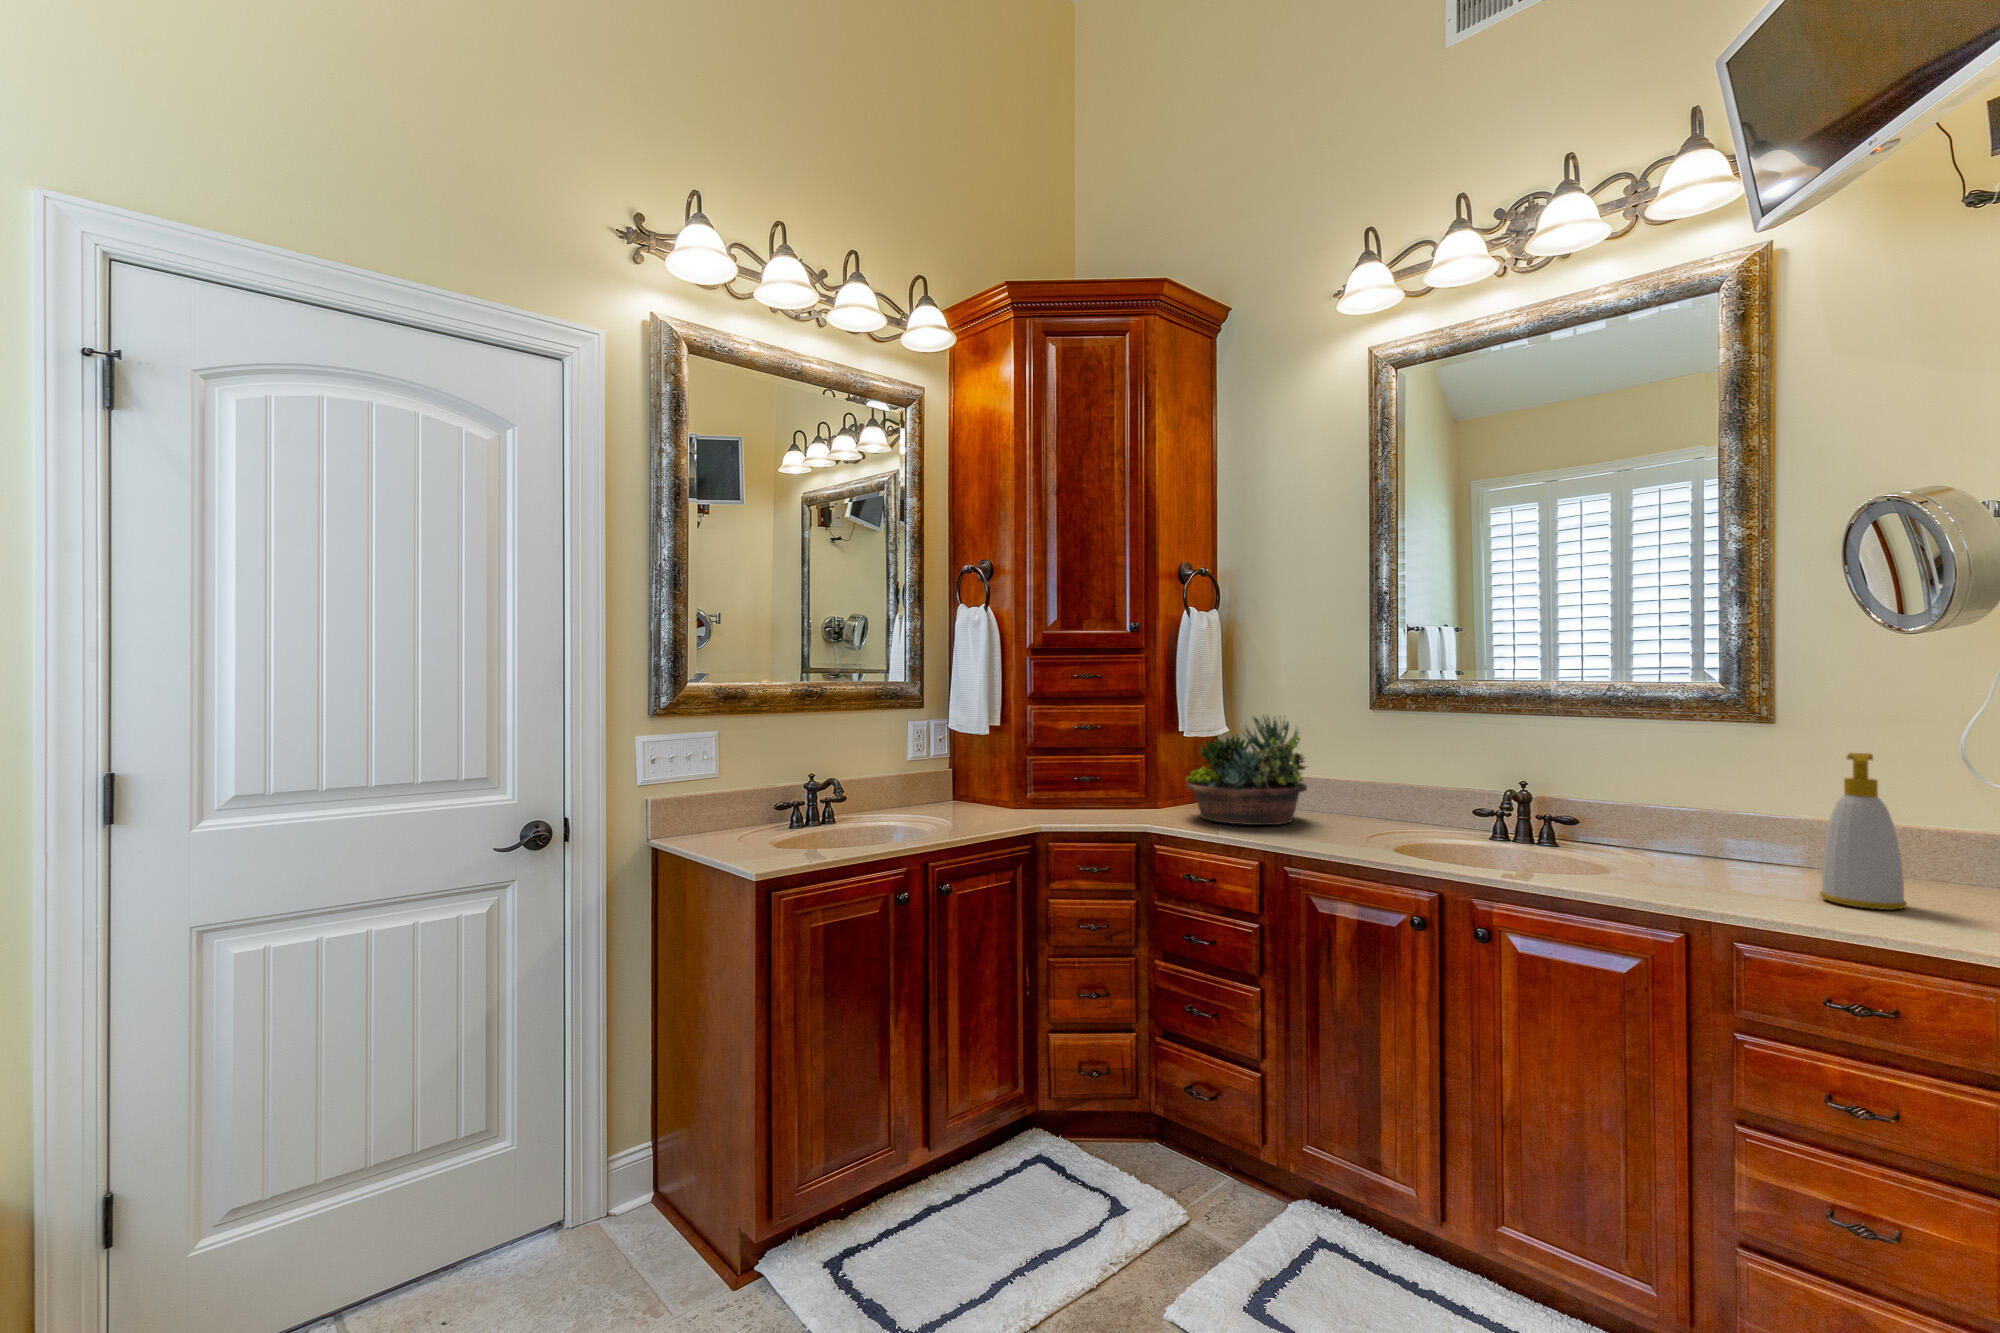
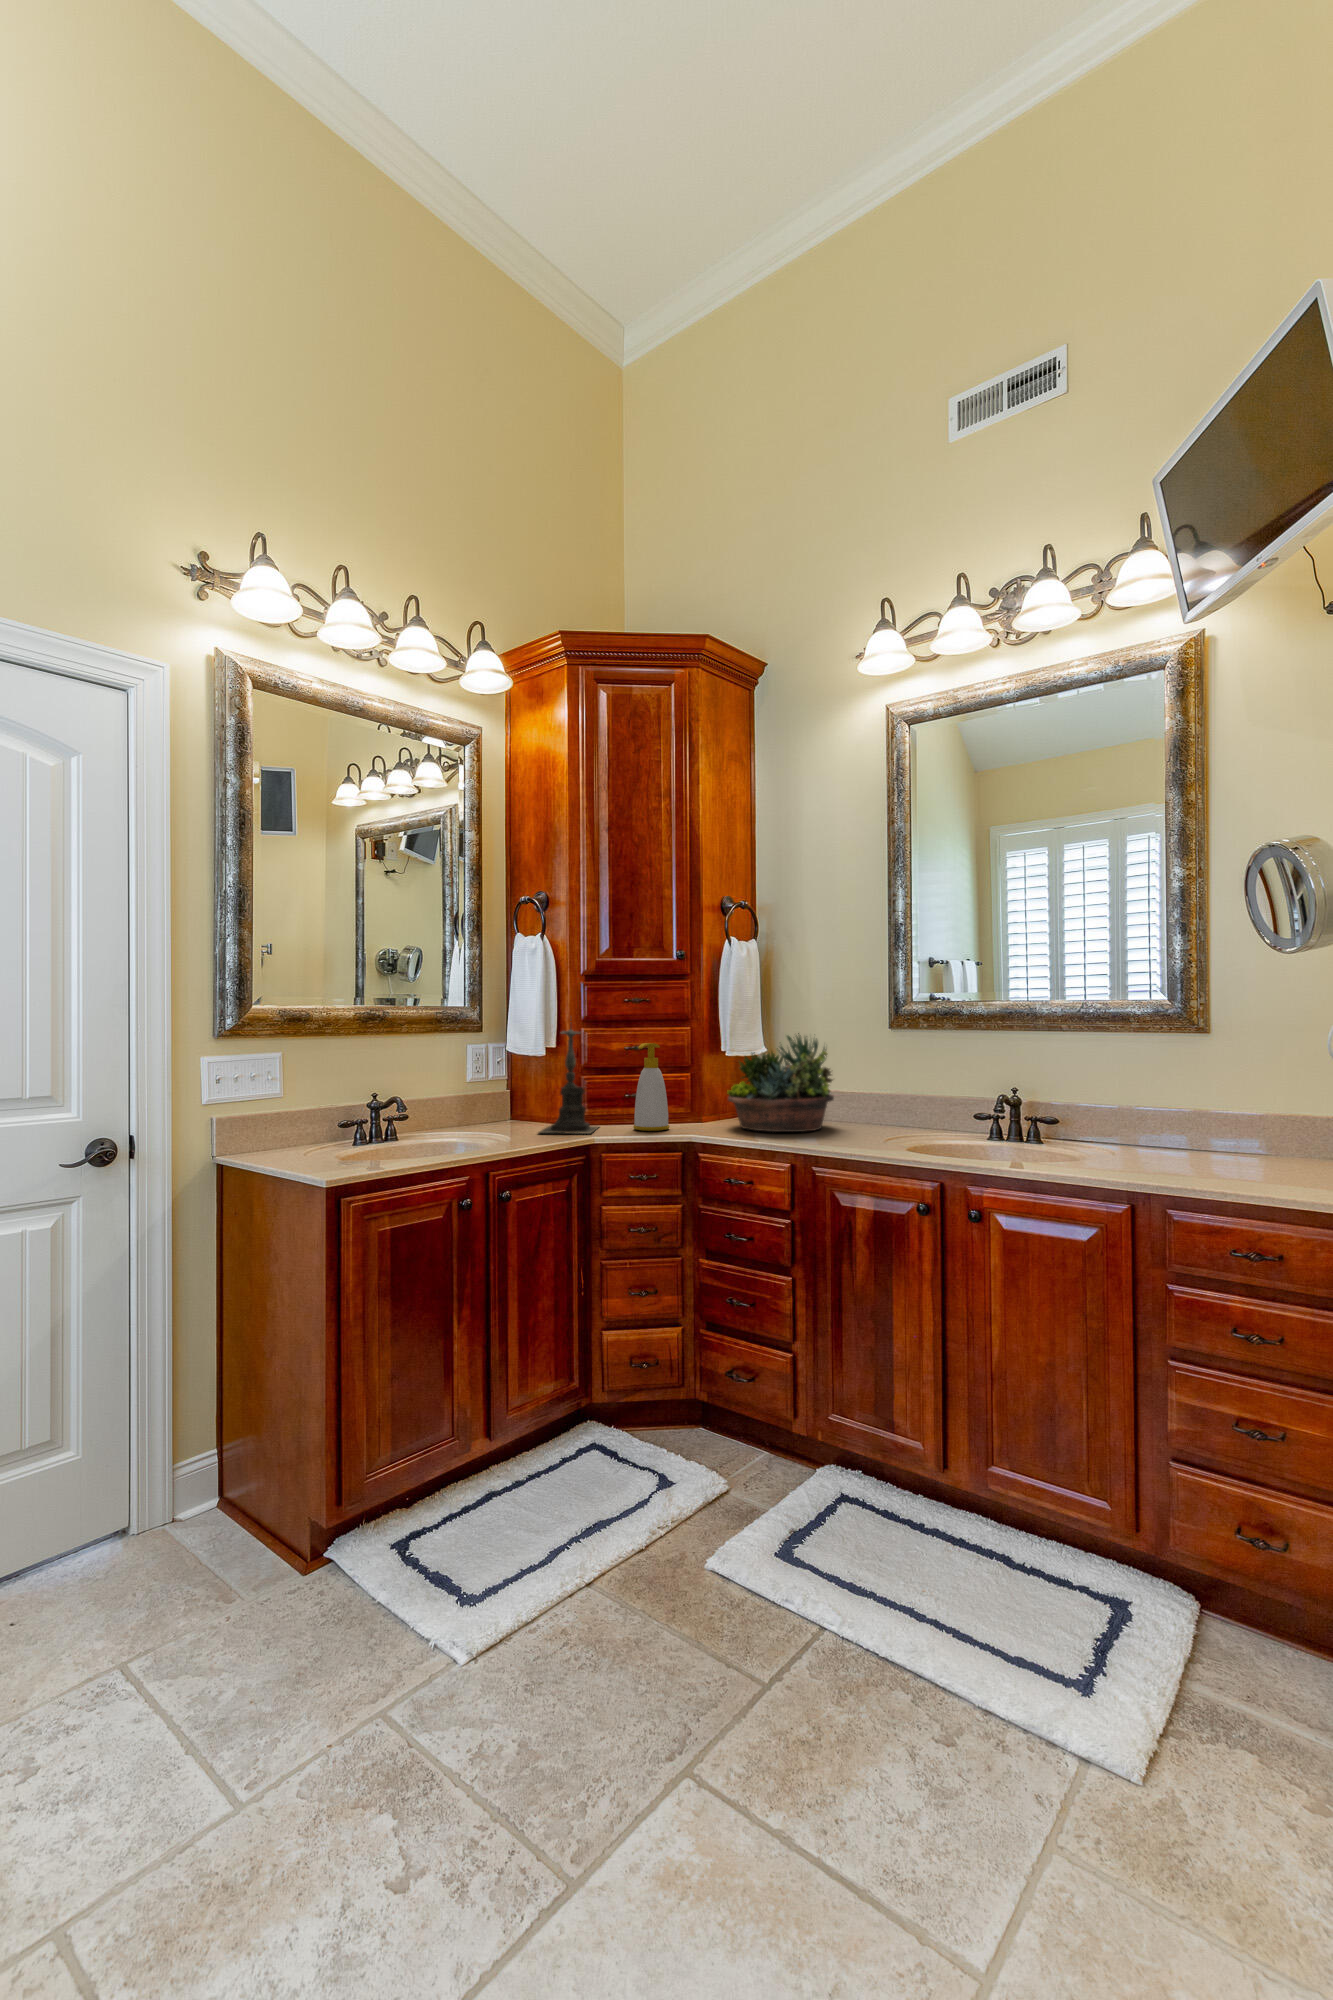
candle holder: none [980,693,1048,821] -> present [540,1023,598,1134]
soap bottle: present [1820,753,1907,910] -> present [633,1043,669,1131]

